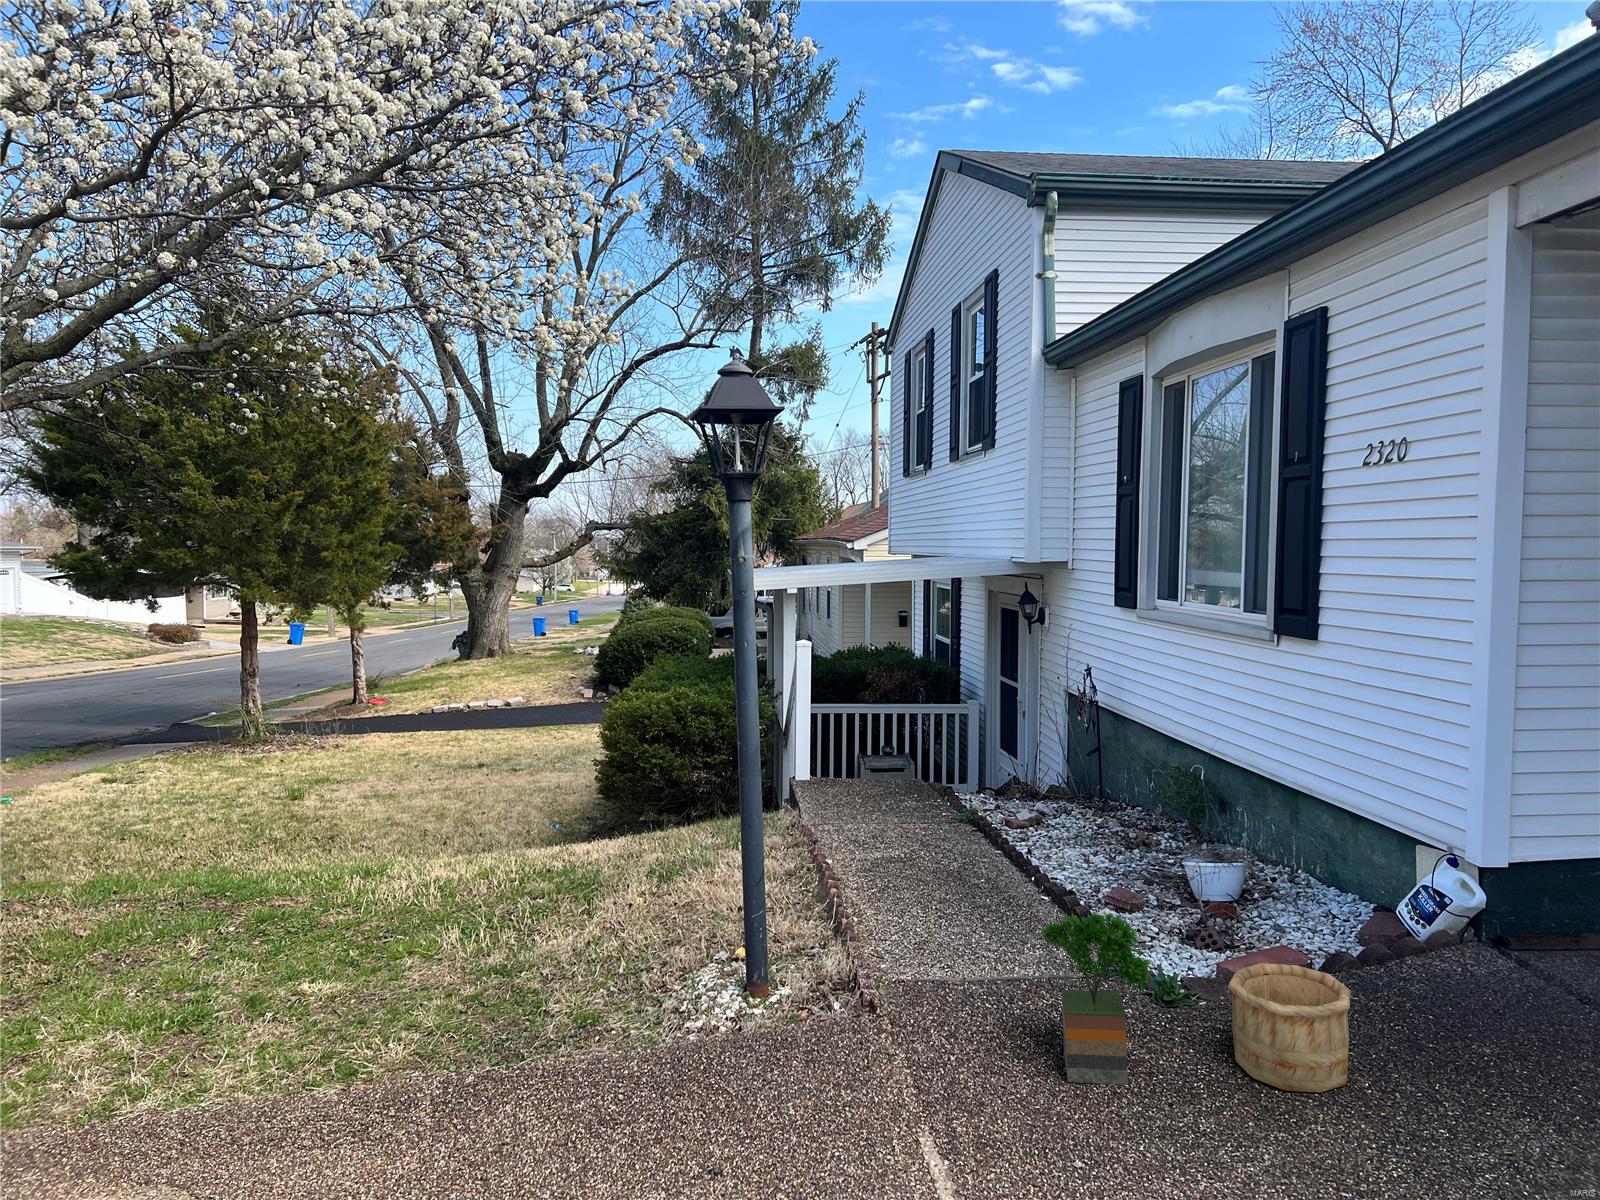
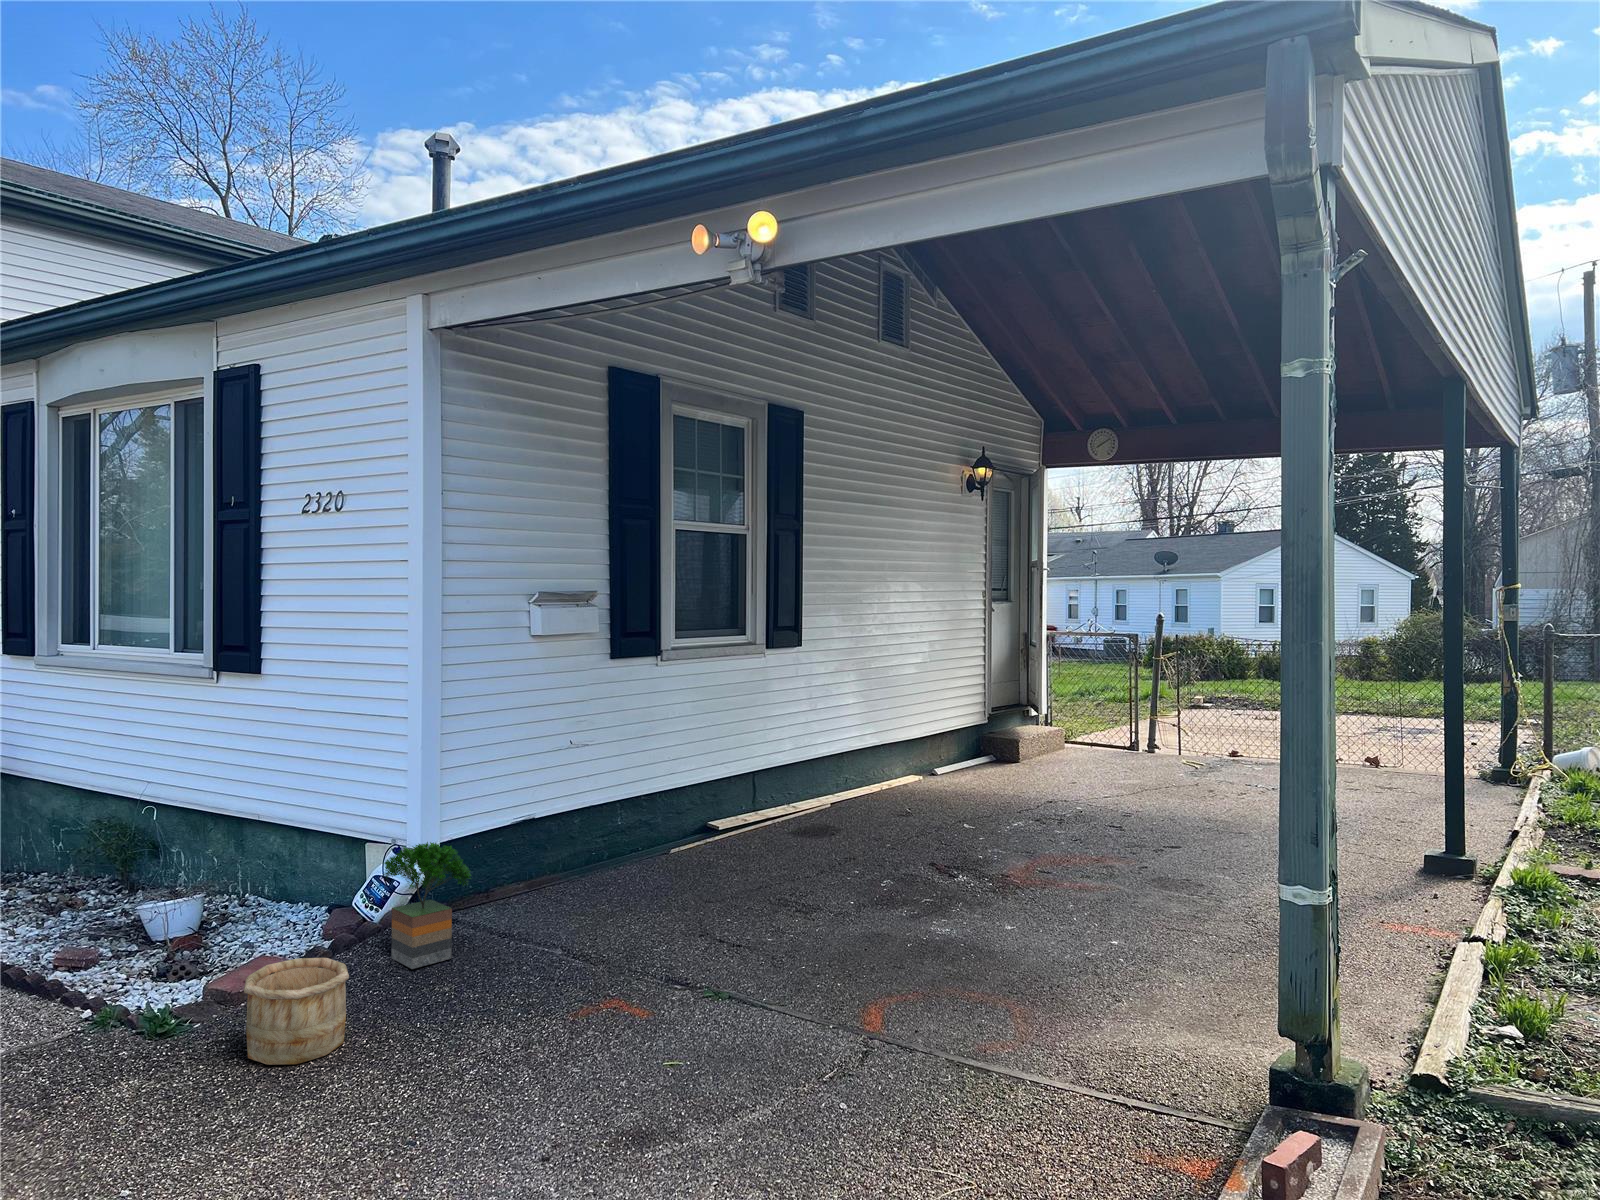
potted tree: present [1041,913,1151,1085] -> present [384,842,471,969]

